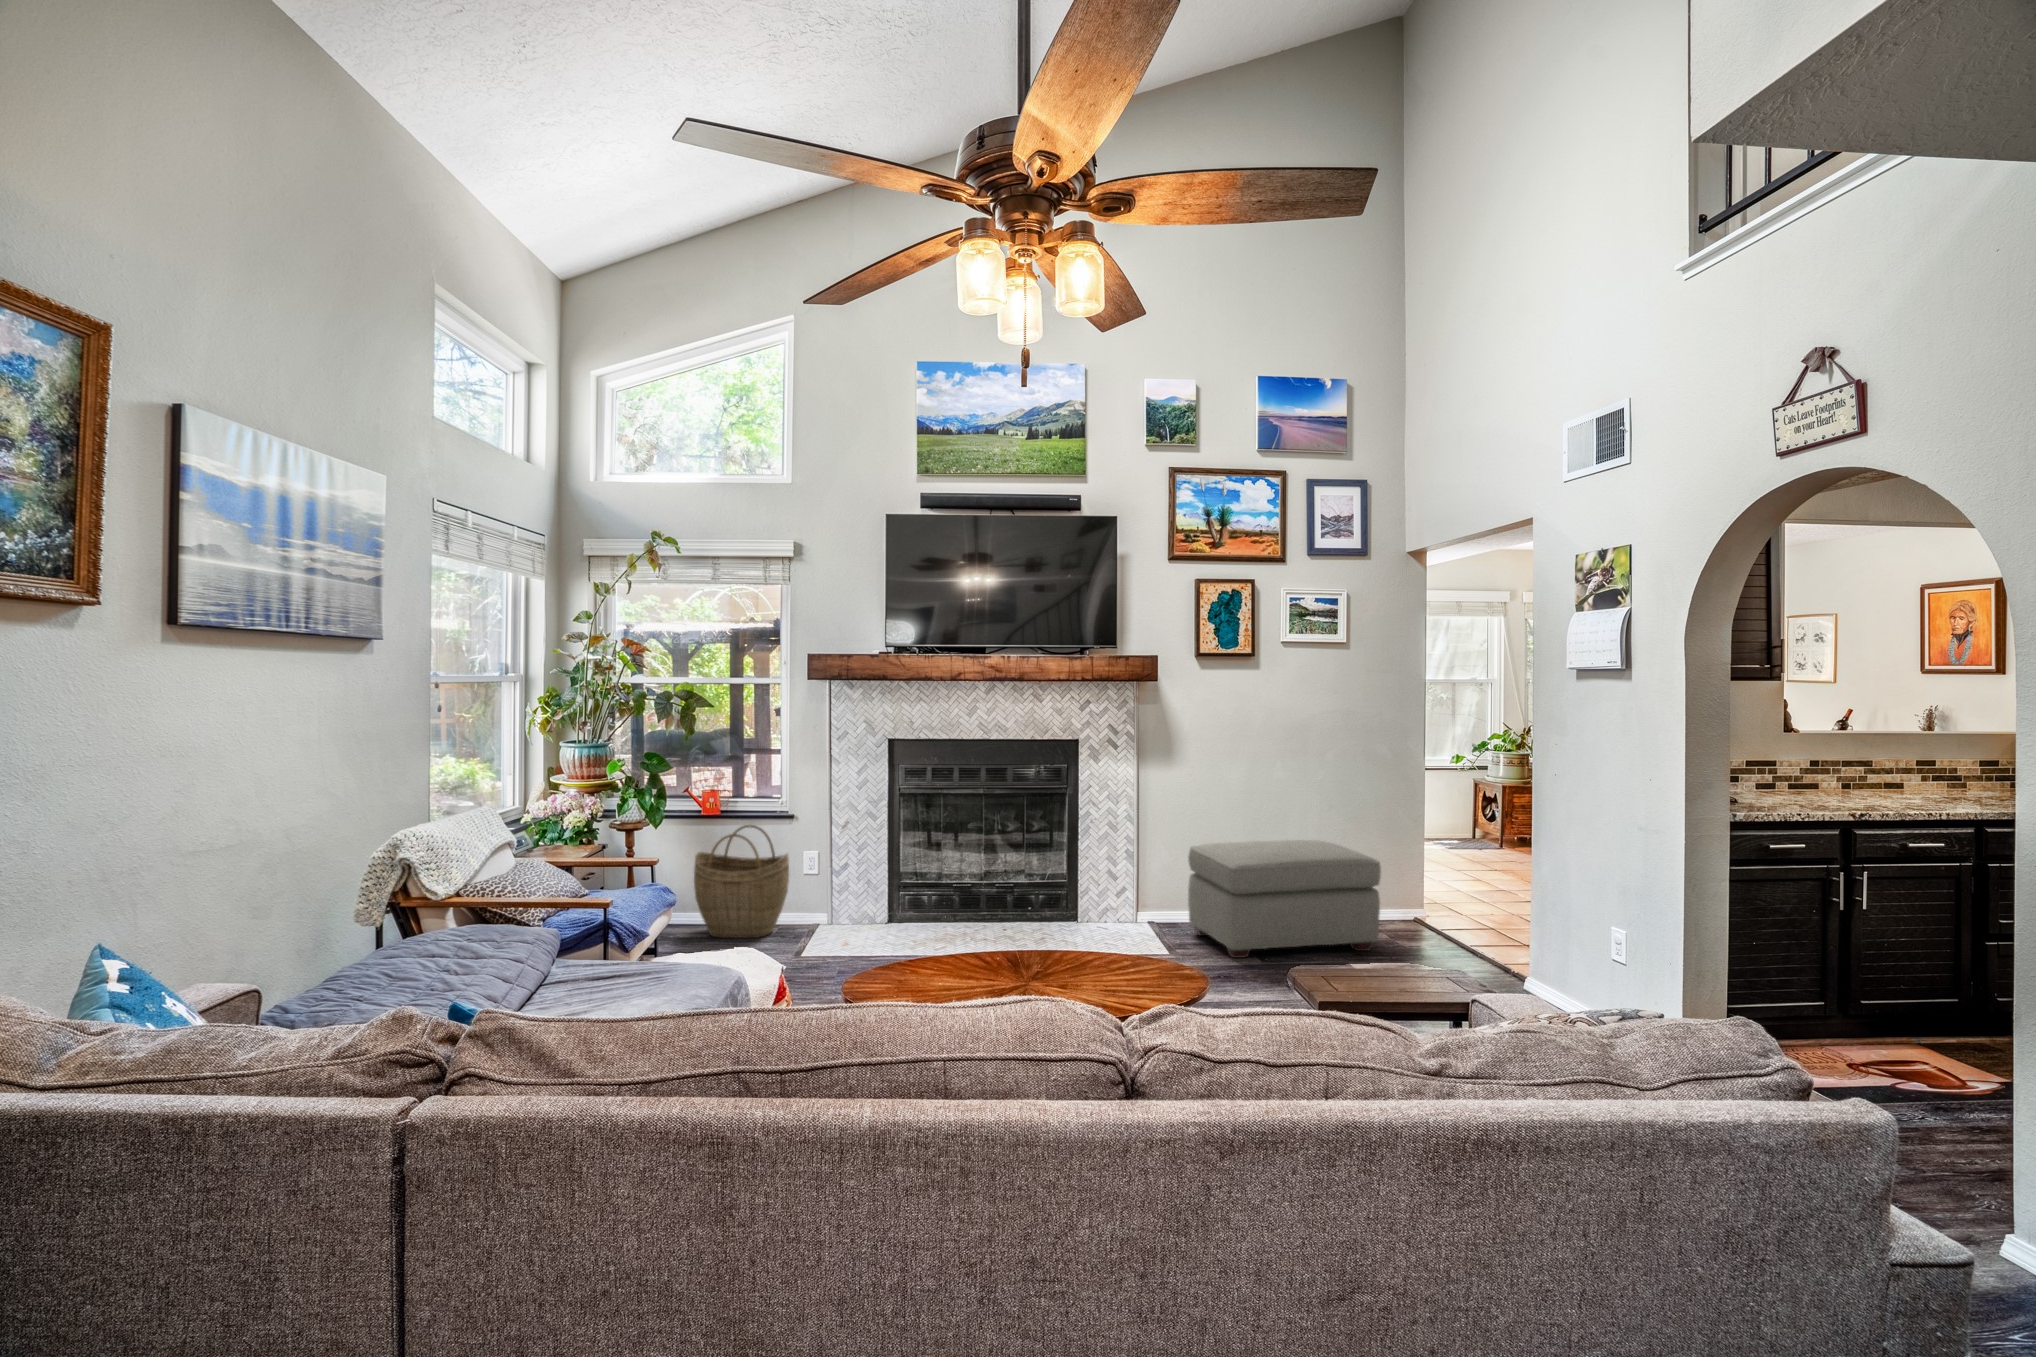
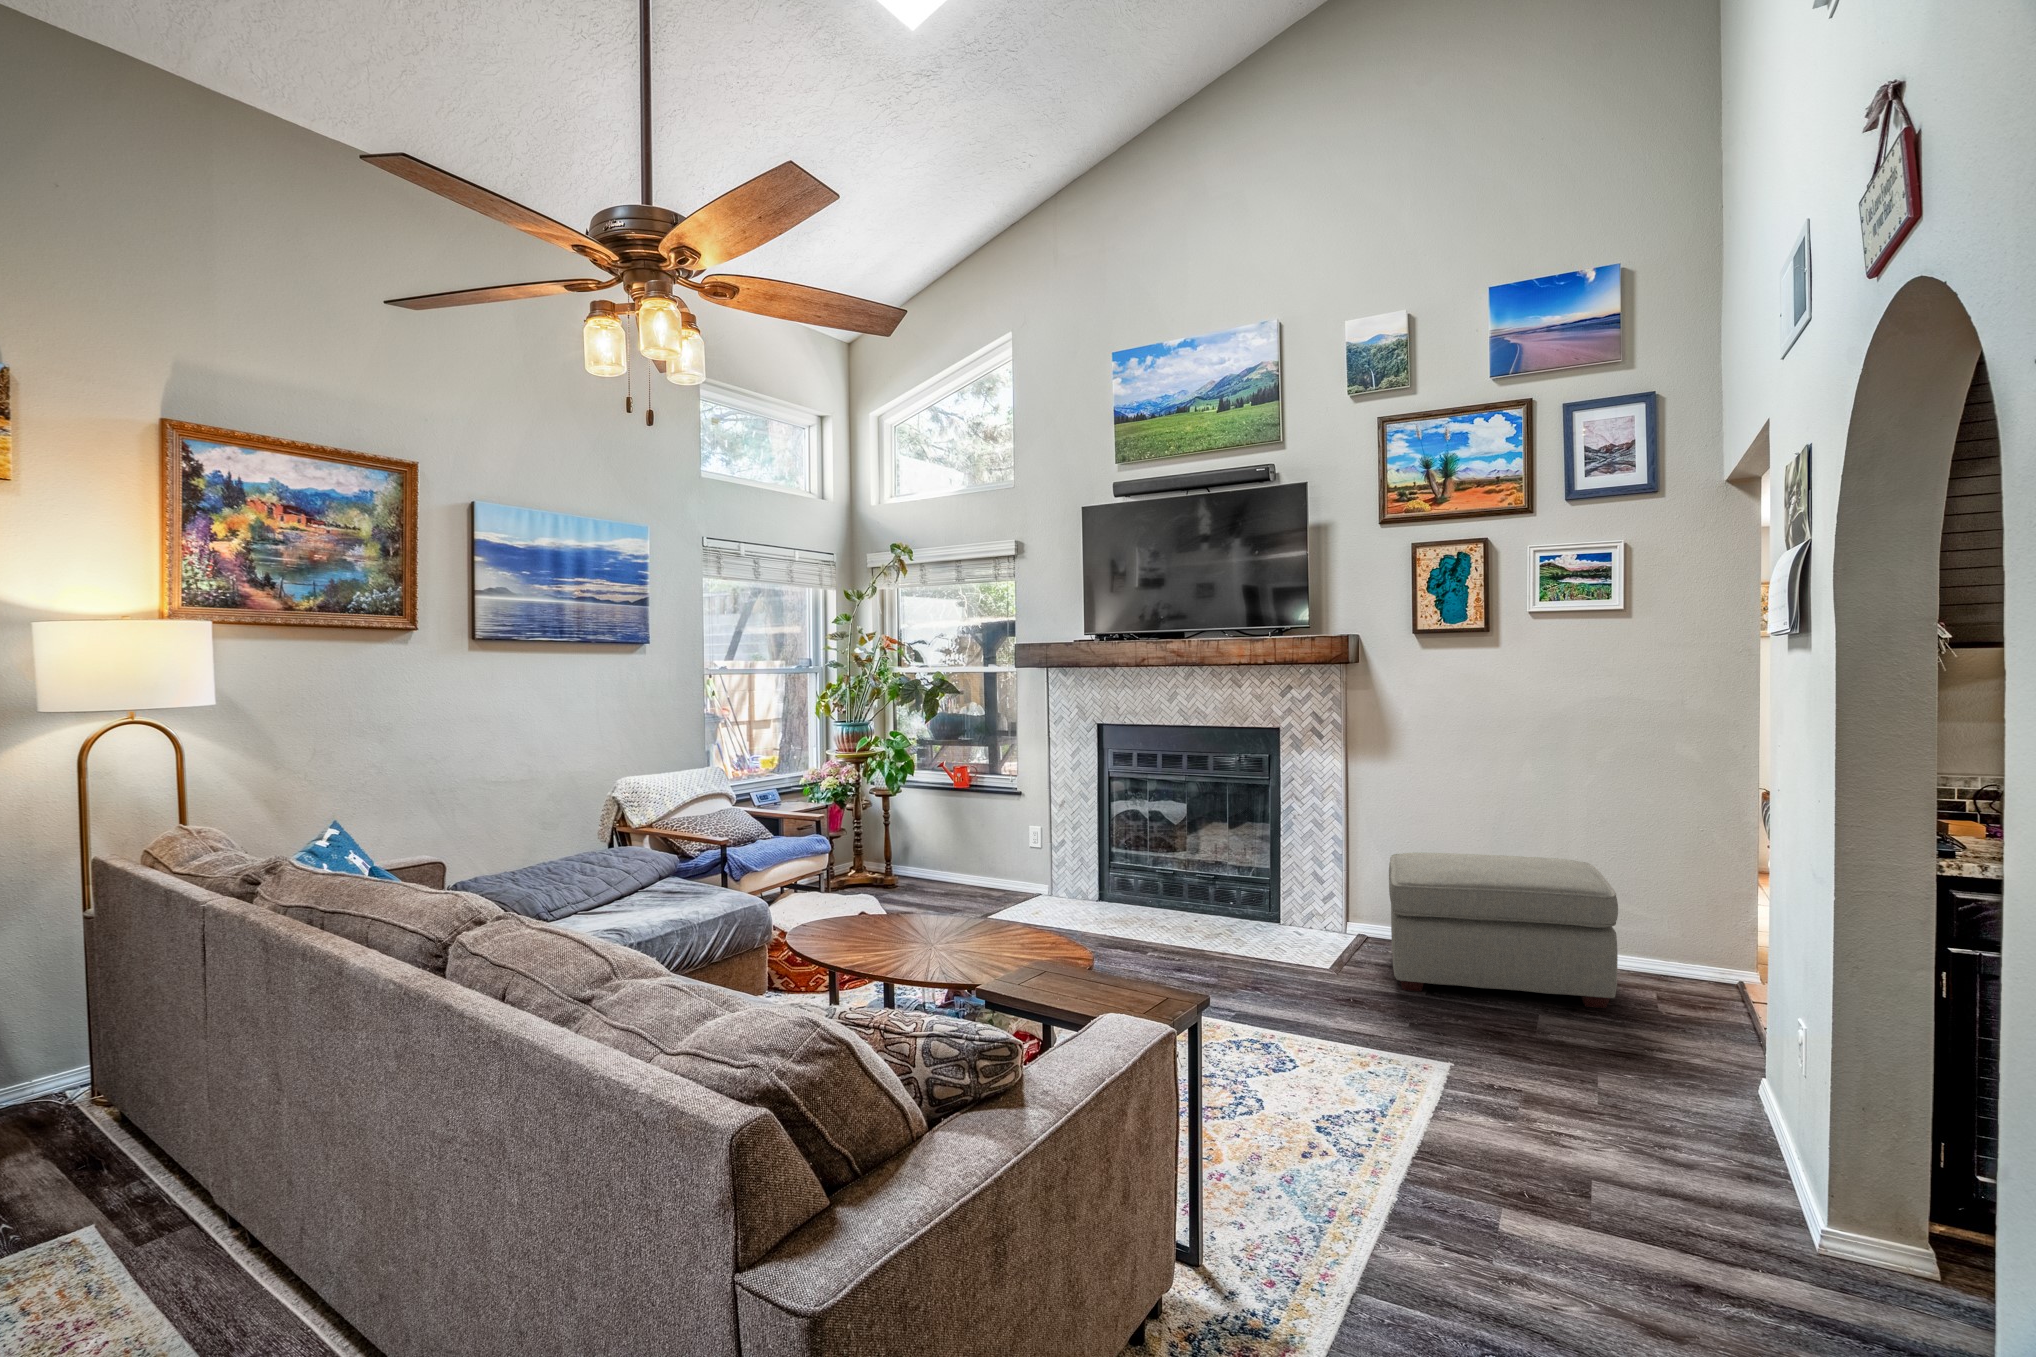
woven basket: present [694,825,789,938] -> none [930,800,1012,902]

